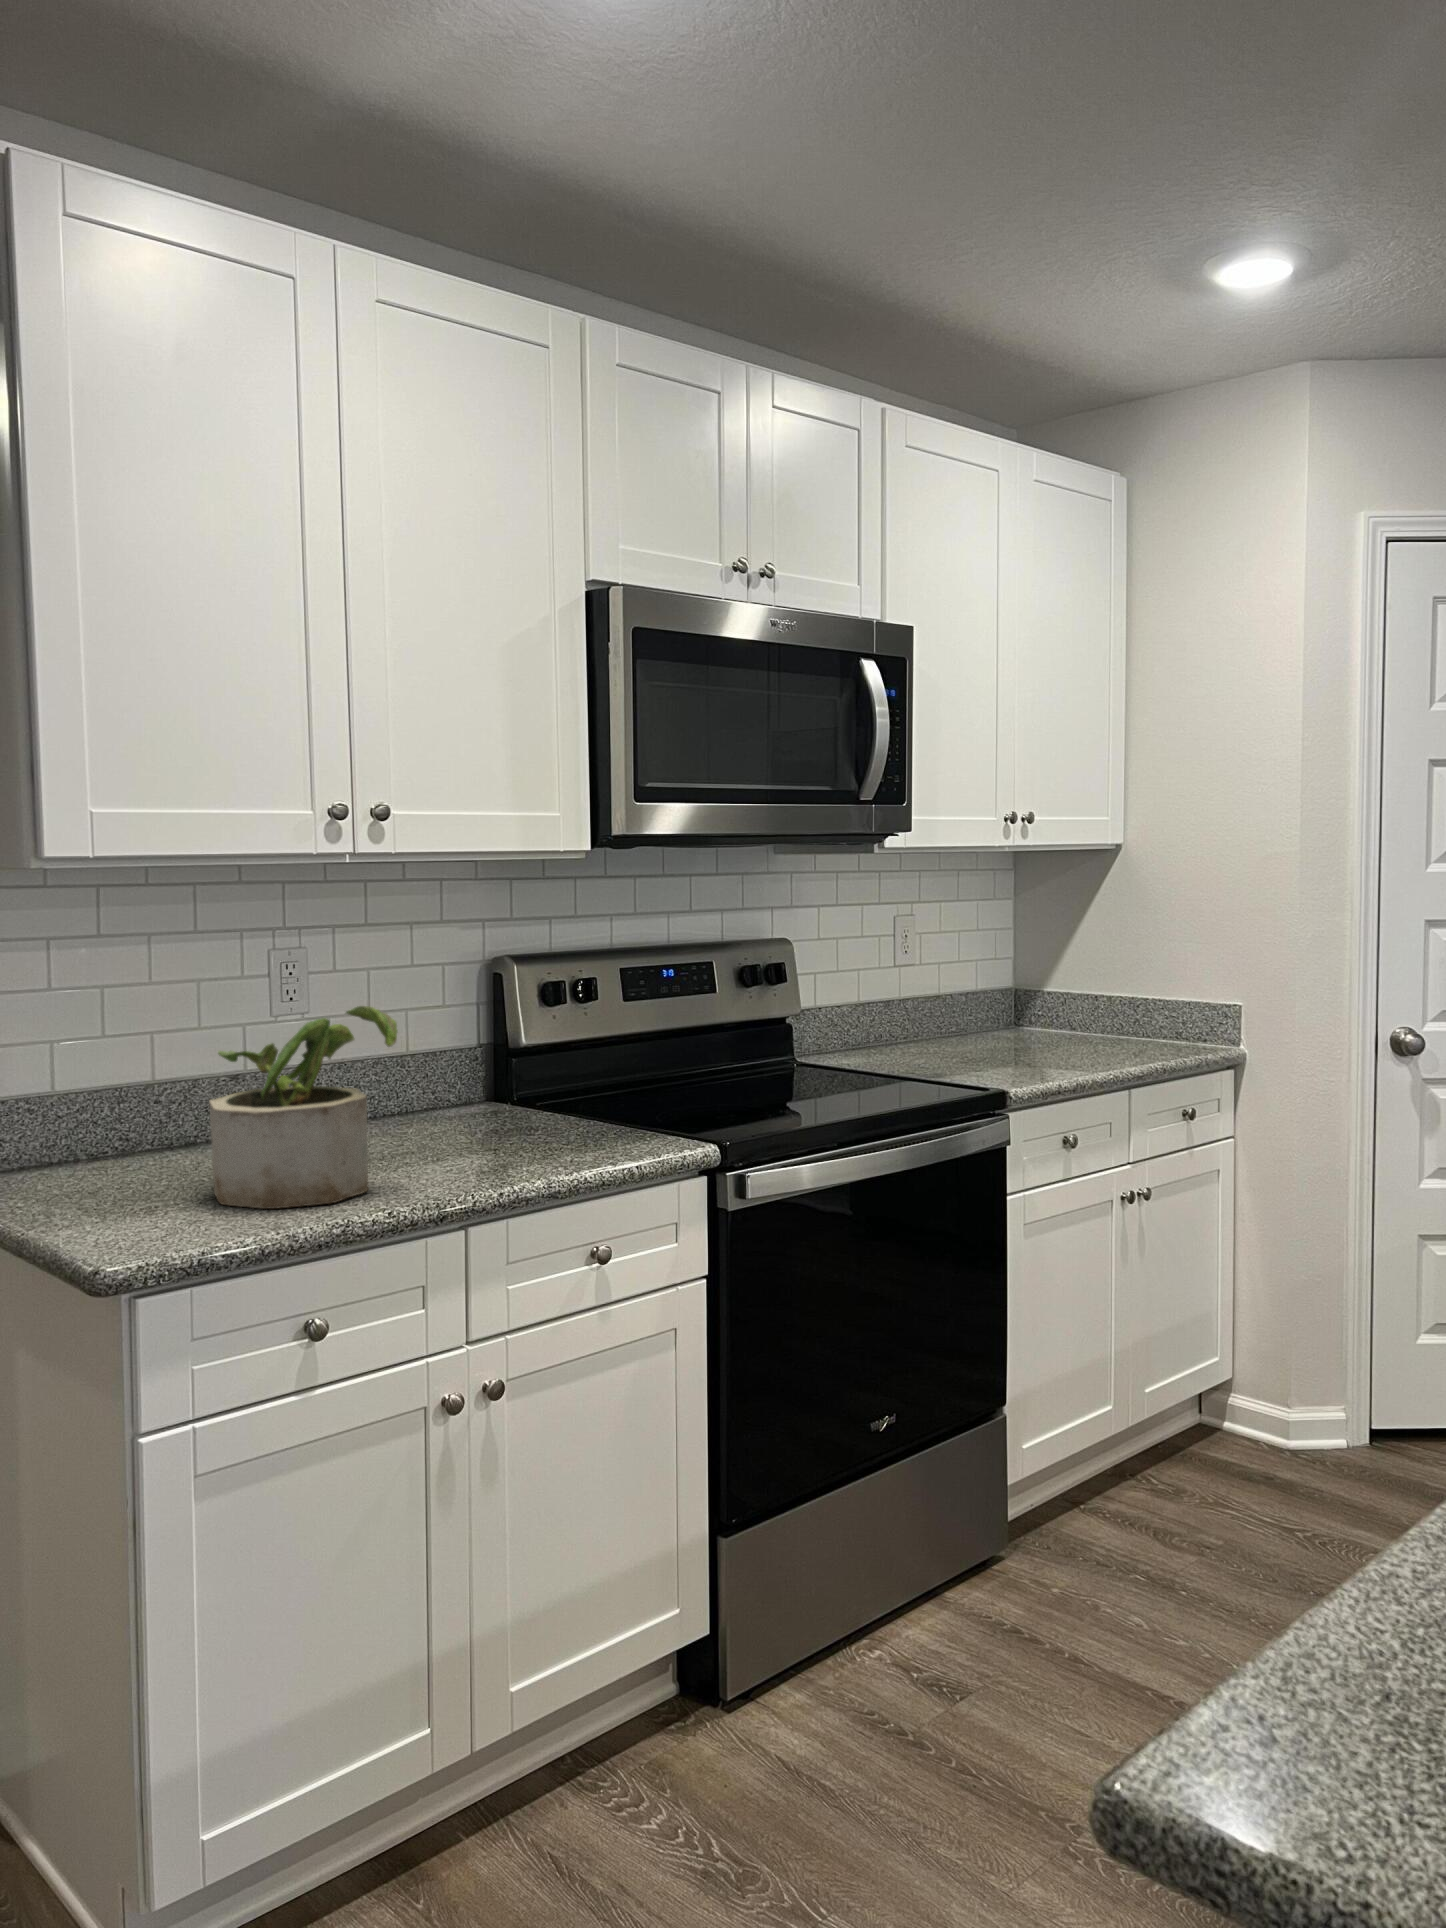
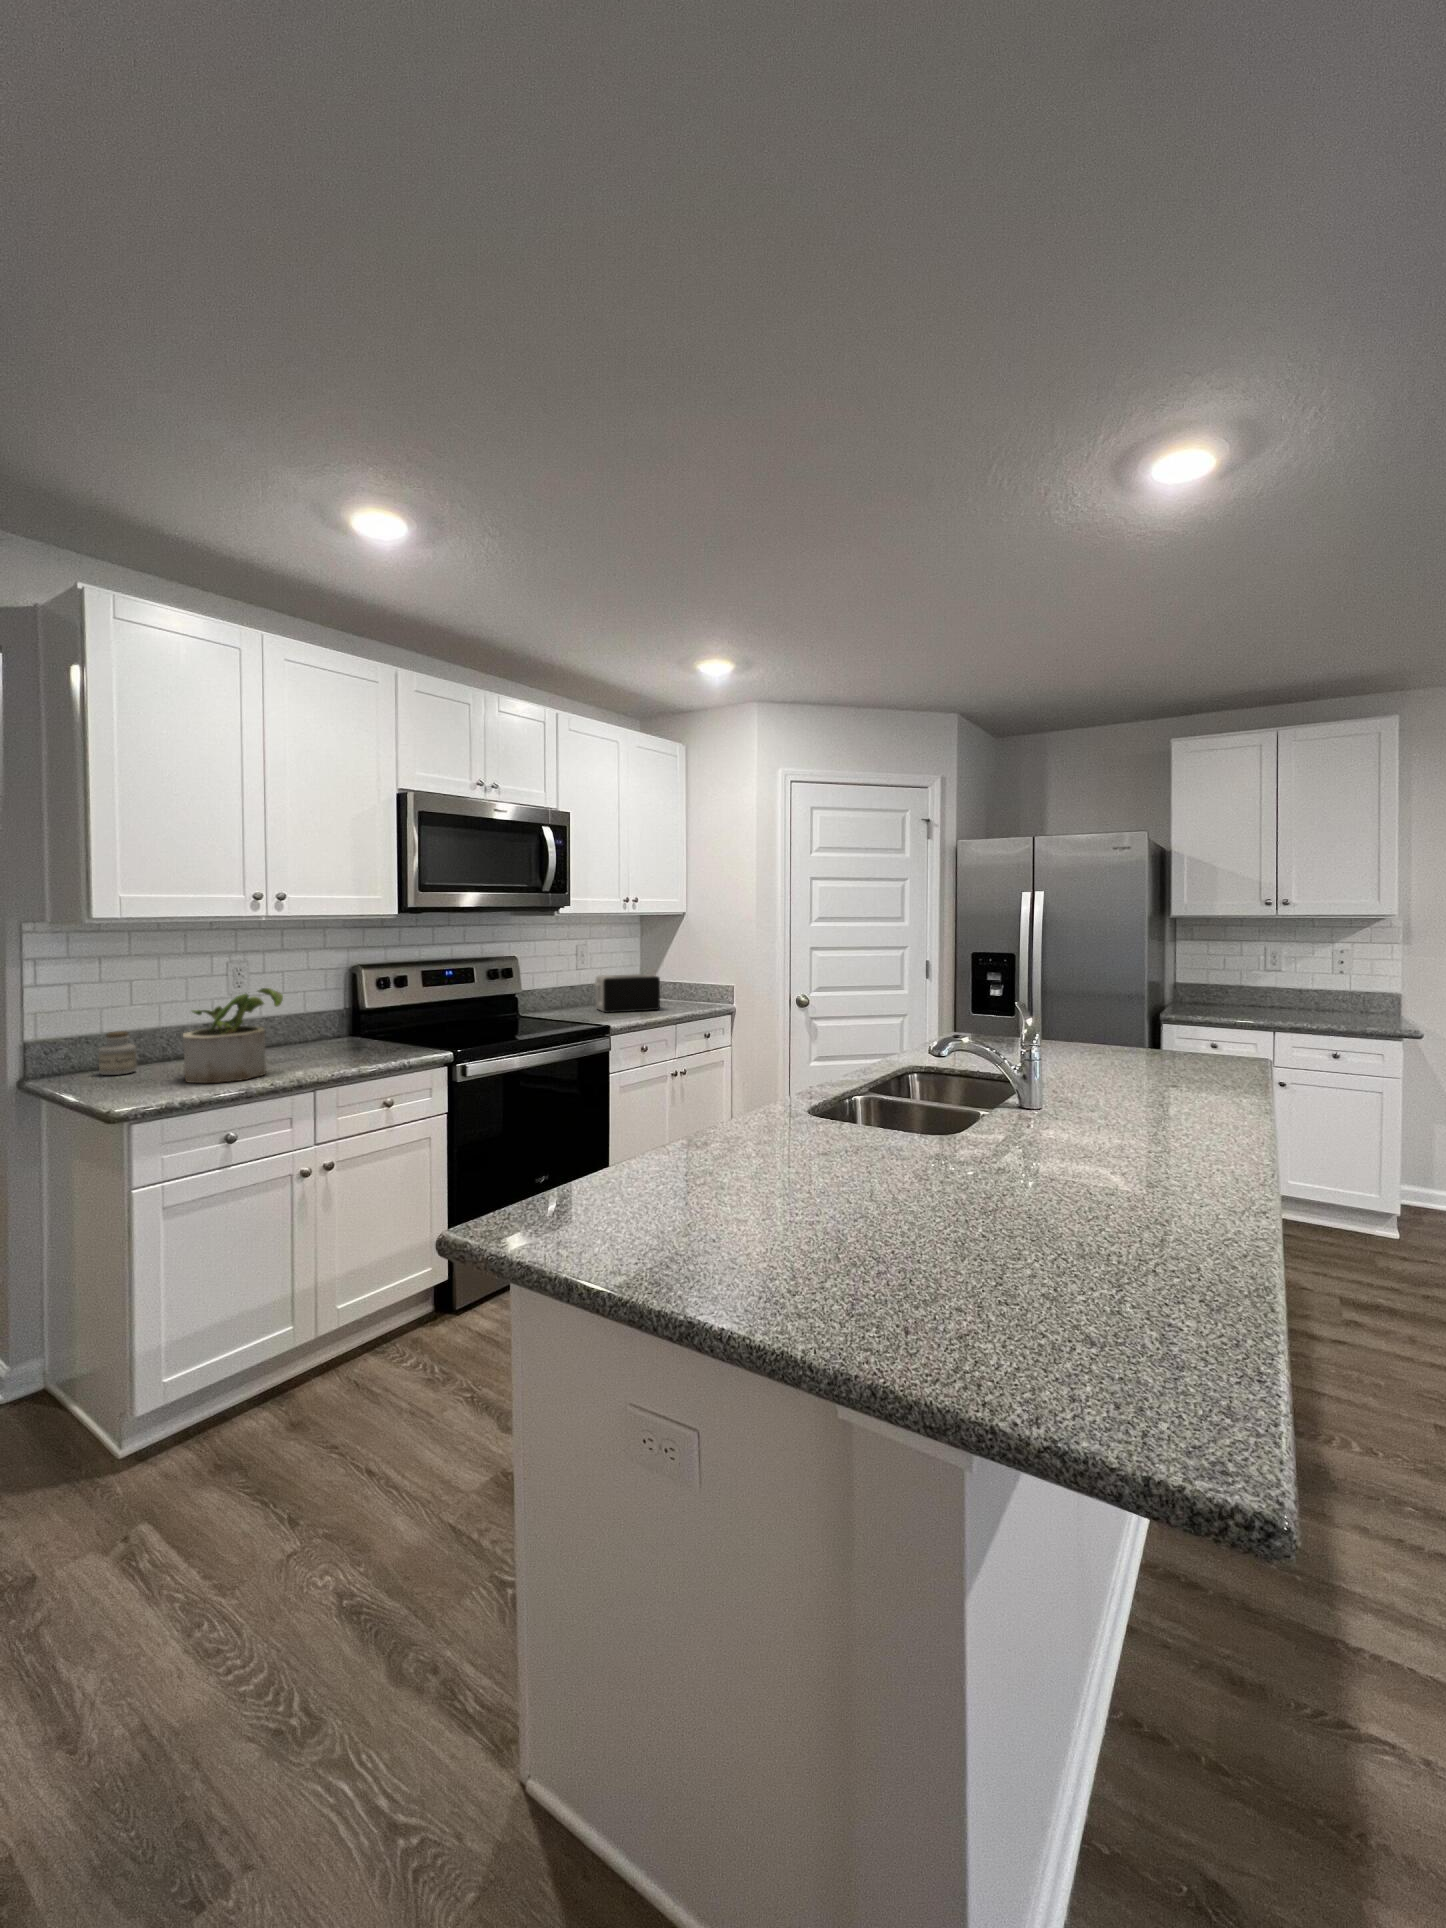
toaster: none [940,977,1085,1061] -> present [595,974,660,1013]
jar: none [47,1093,116,1183] -> present [99,1031,137,1075]

